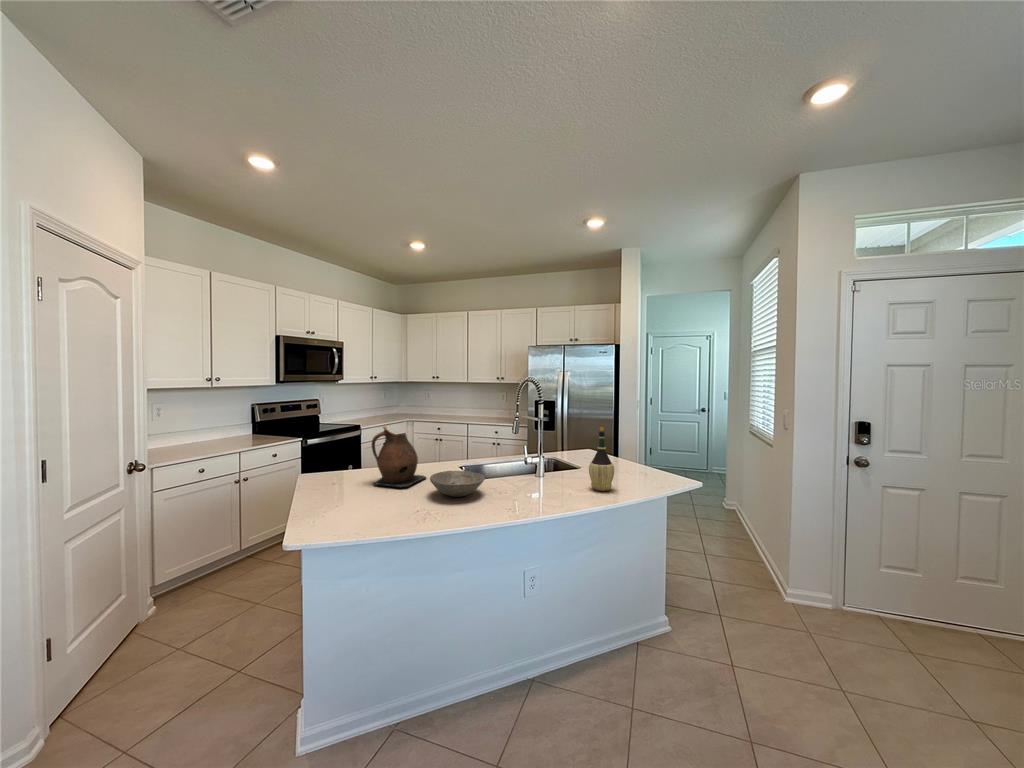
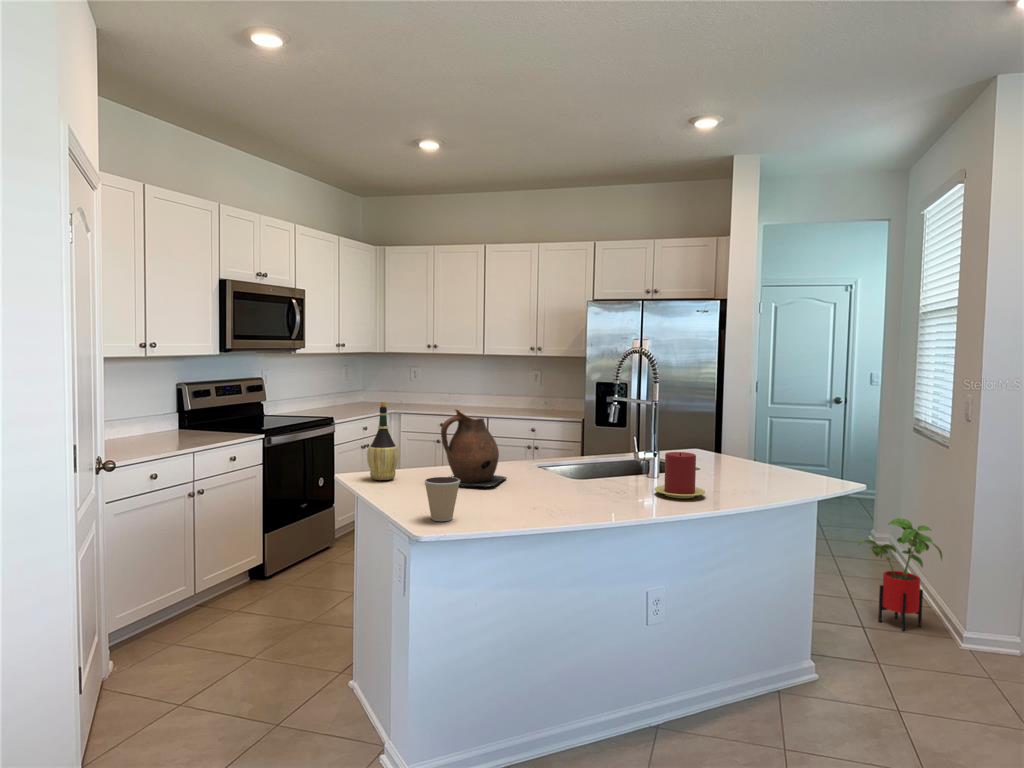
wine bottle: present [589,427,614,491] -> present [367,402,399,480]
candle: none [530,460,569,498] -> present [654,452,705,498]
bowl: present [430,471,485,497] -> none [530,466,600,496]
coffee cup: none [316,487,348,526] -> present [425,477,460,521]
house plant: none [707,500,770,584] -> present [858,518,942,631]

